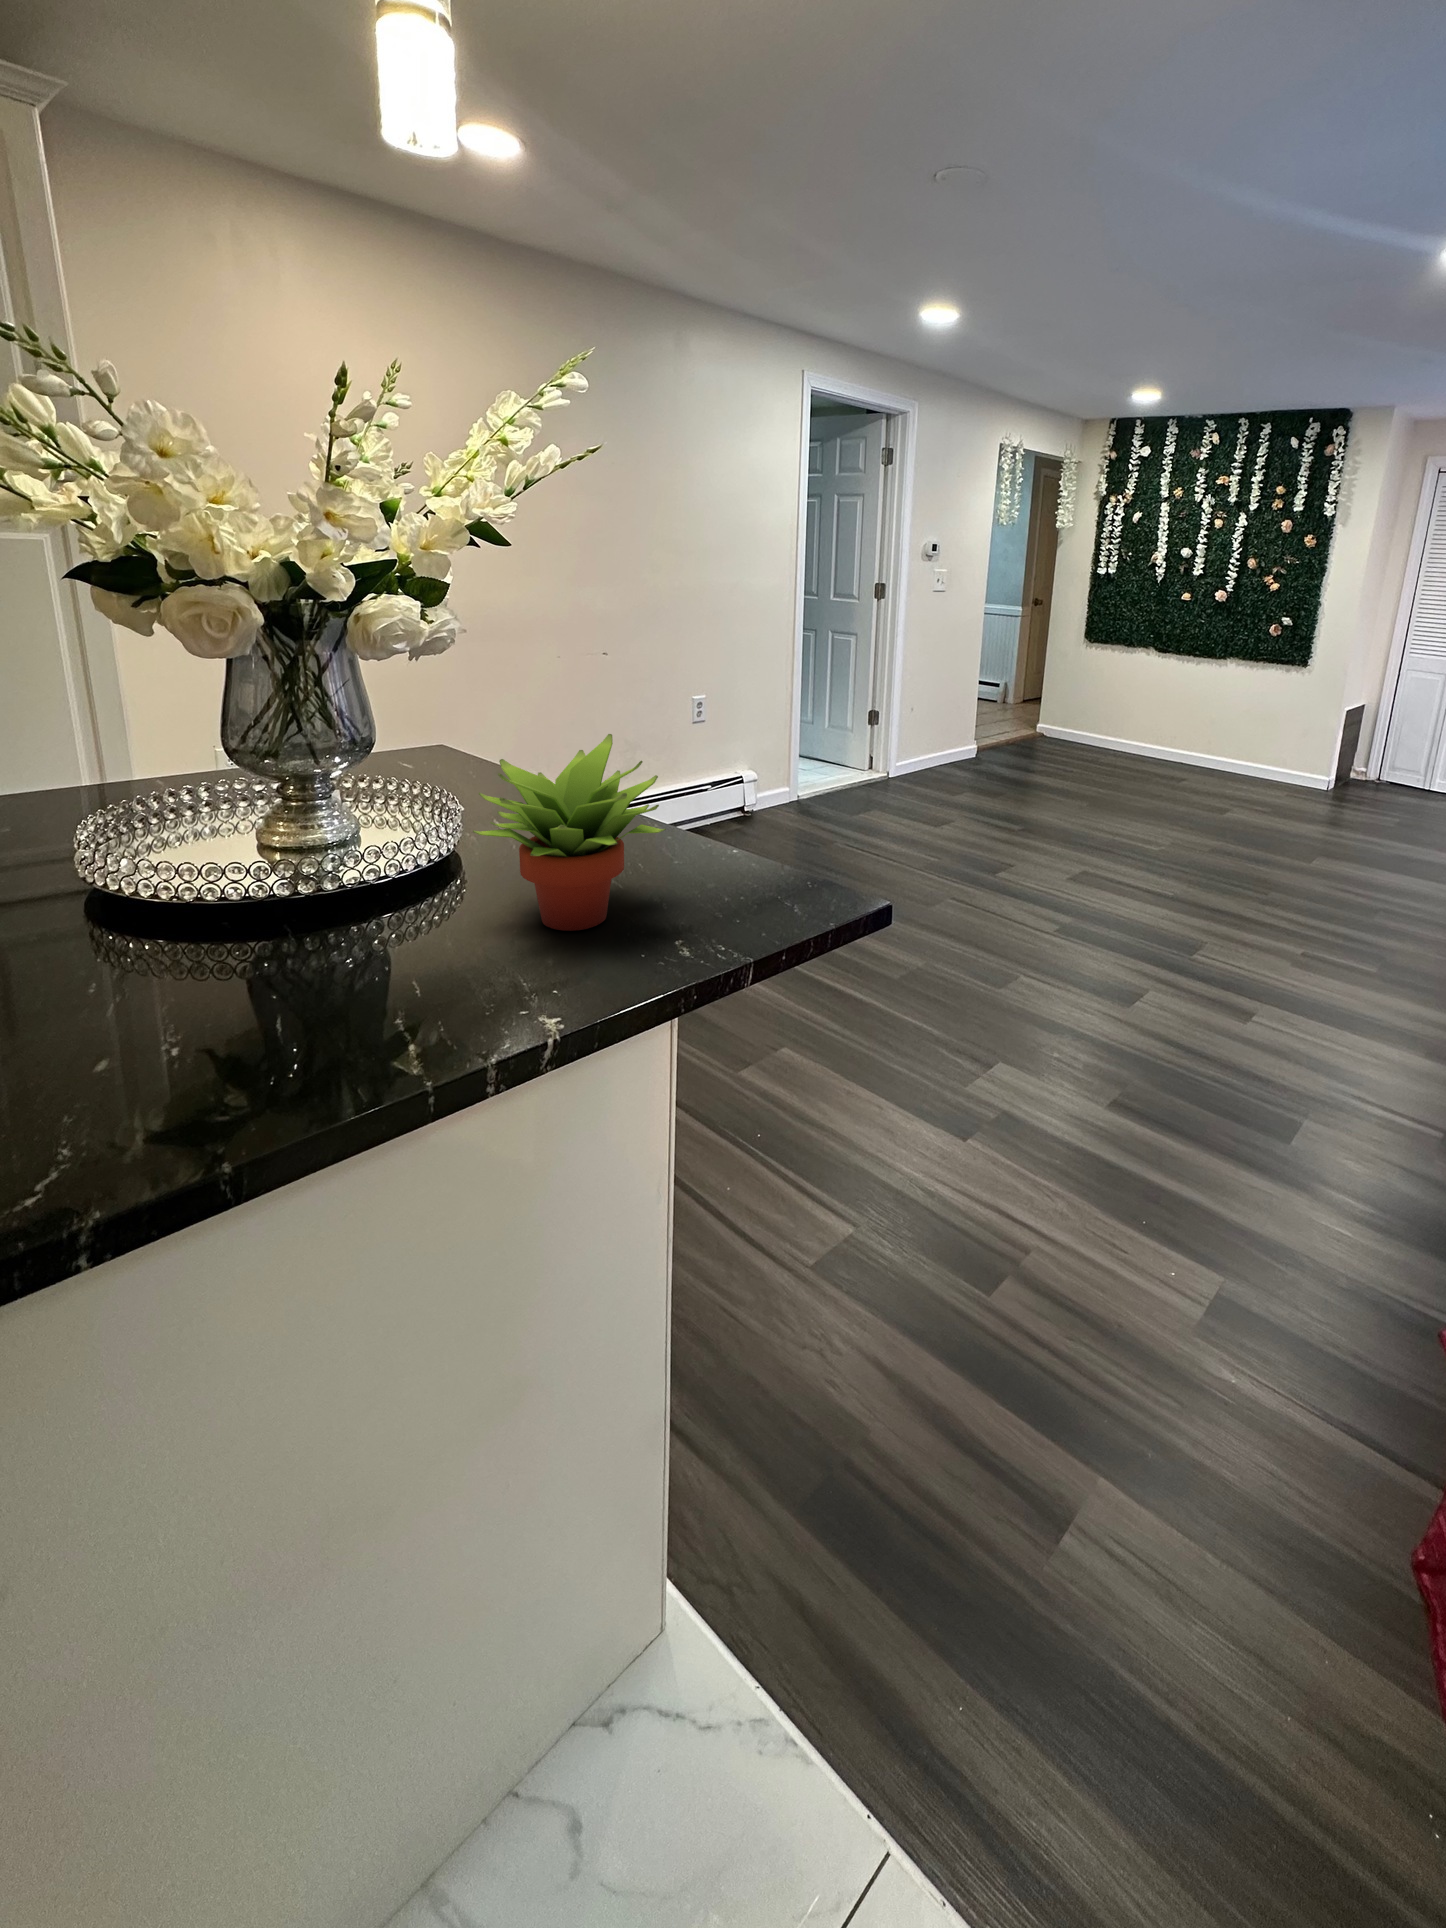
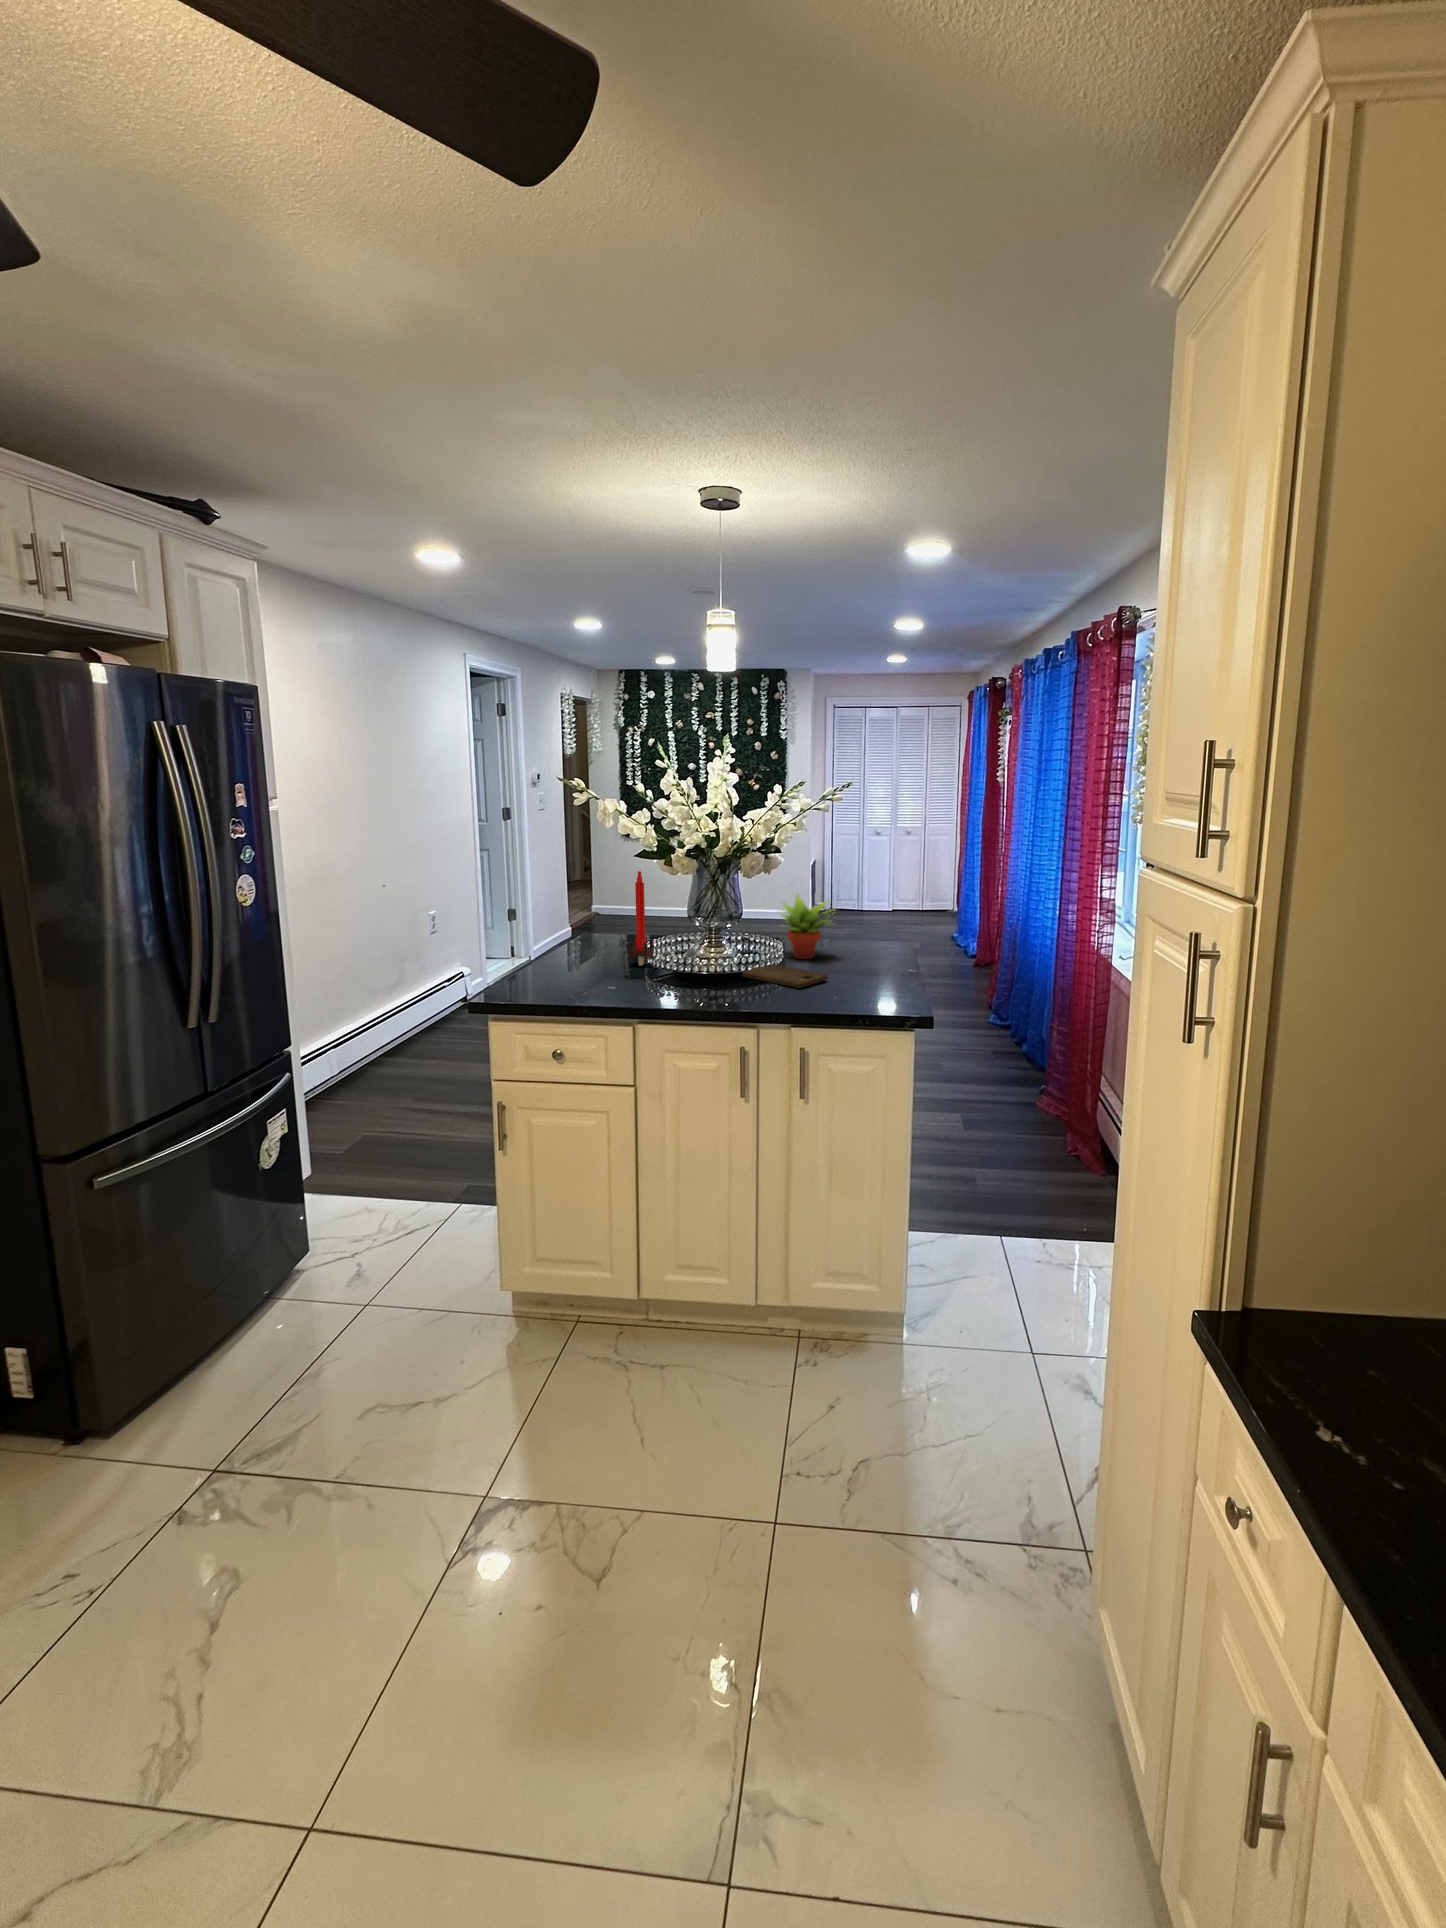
candle: none [132,608,210,850] -> present [629,871,653,966]
cutting board: none [101,929,362,1076] -> present [742,964,828,988]

